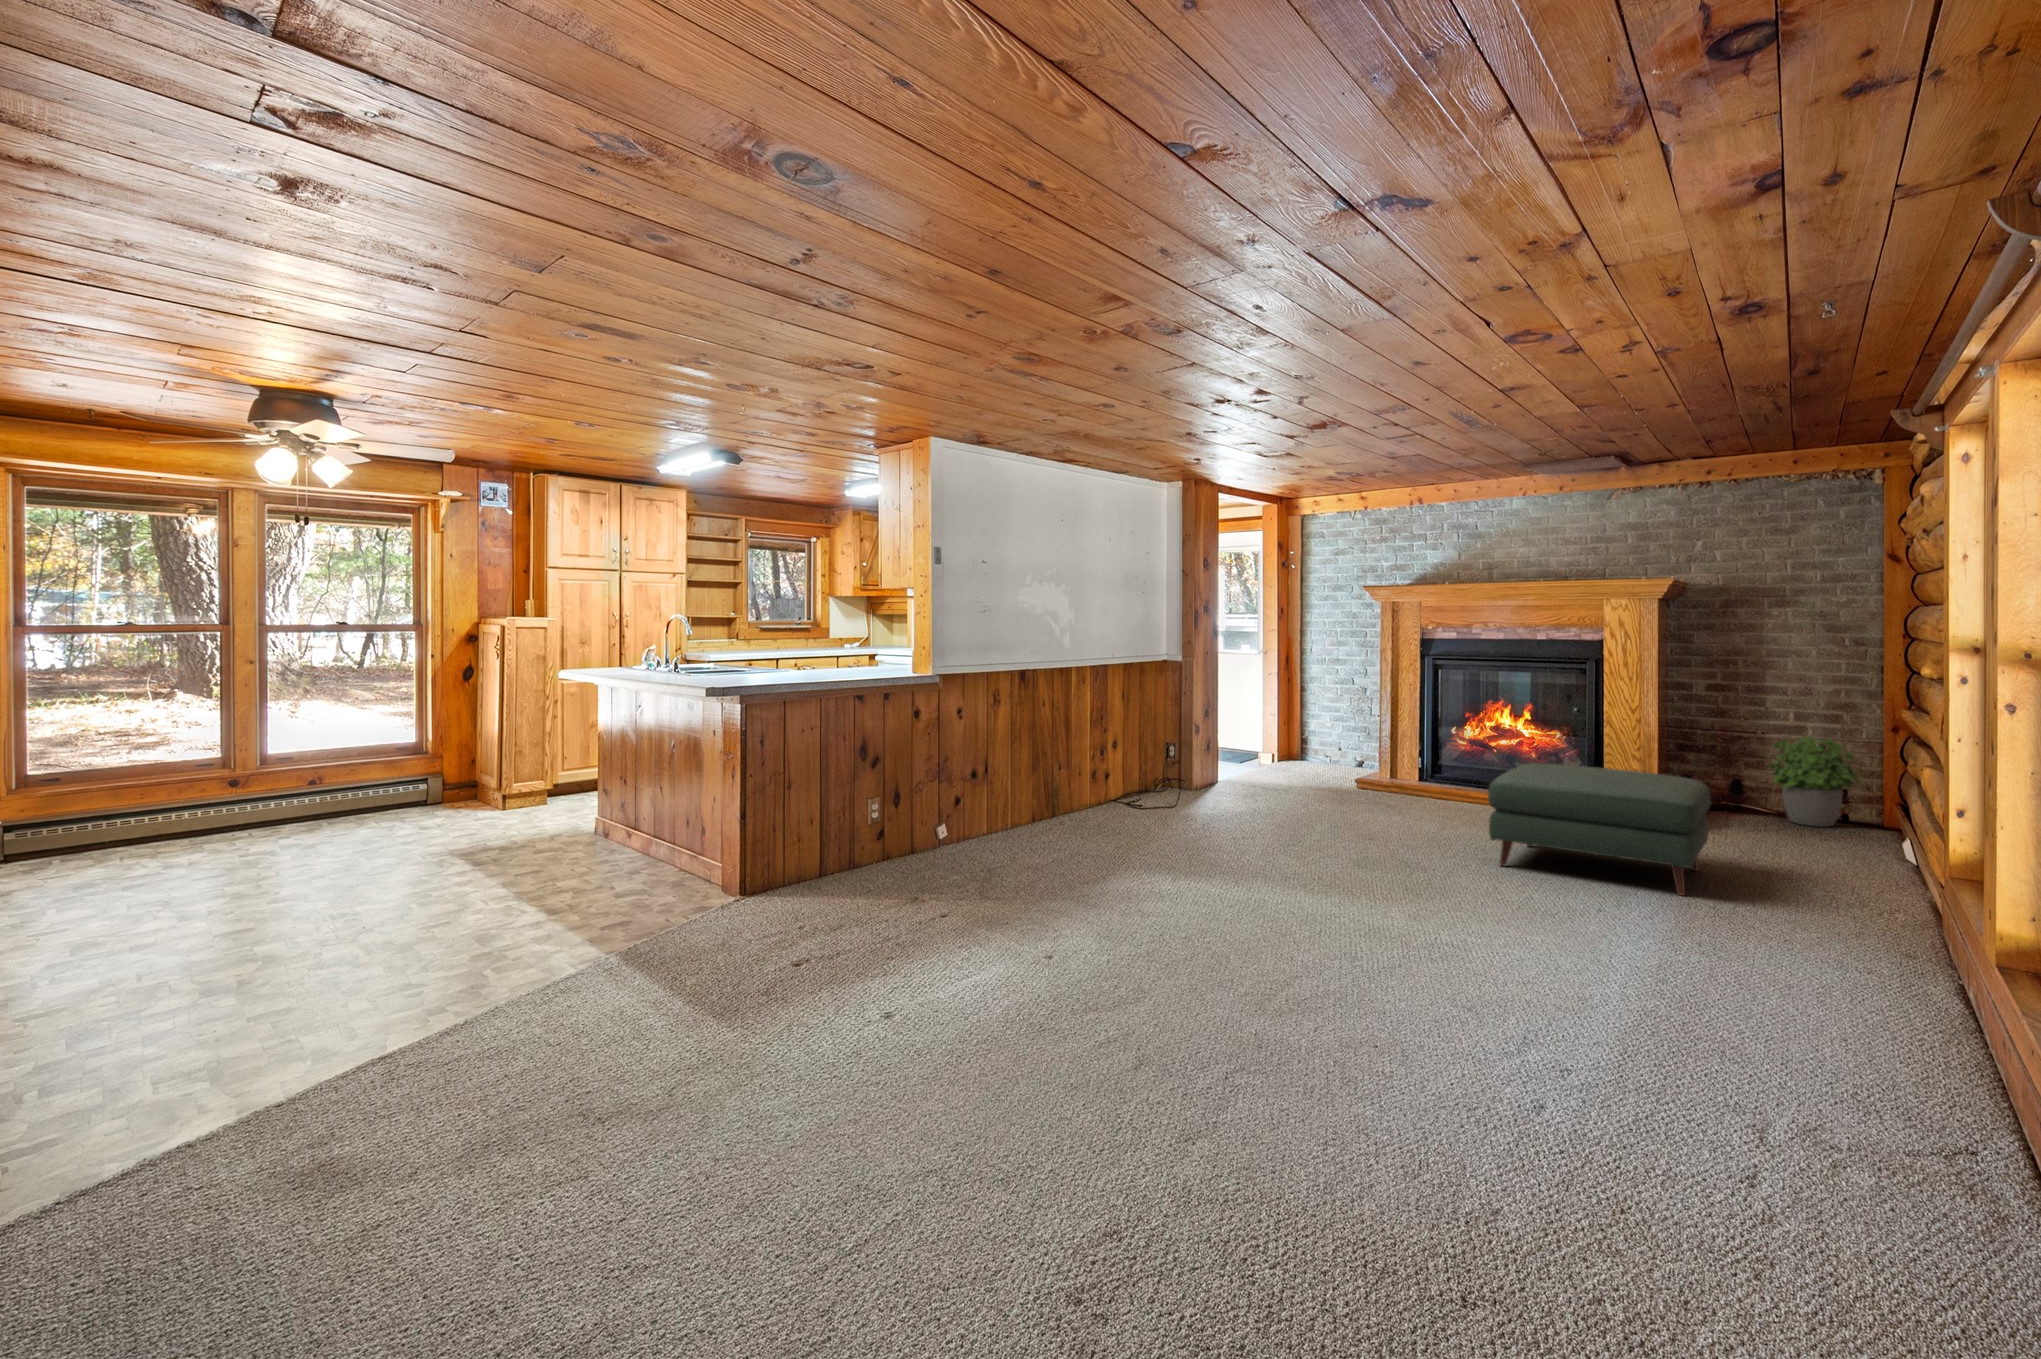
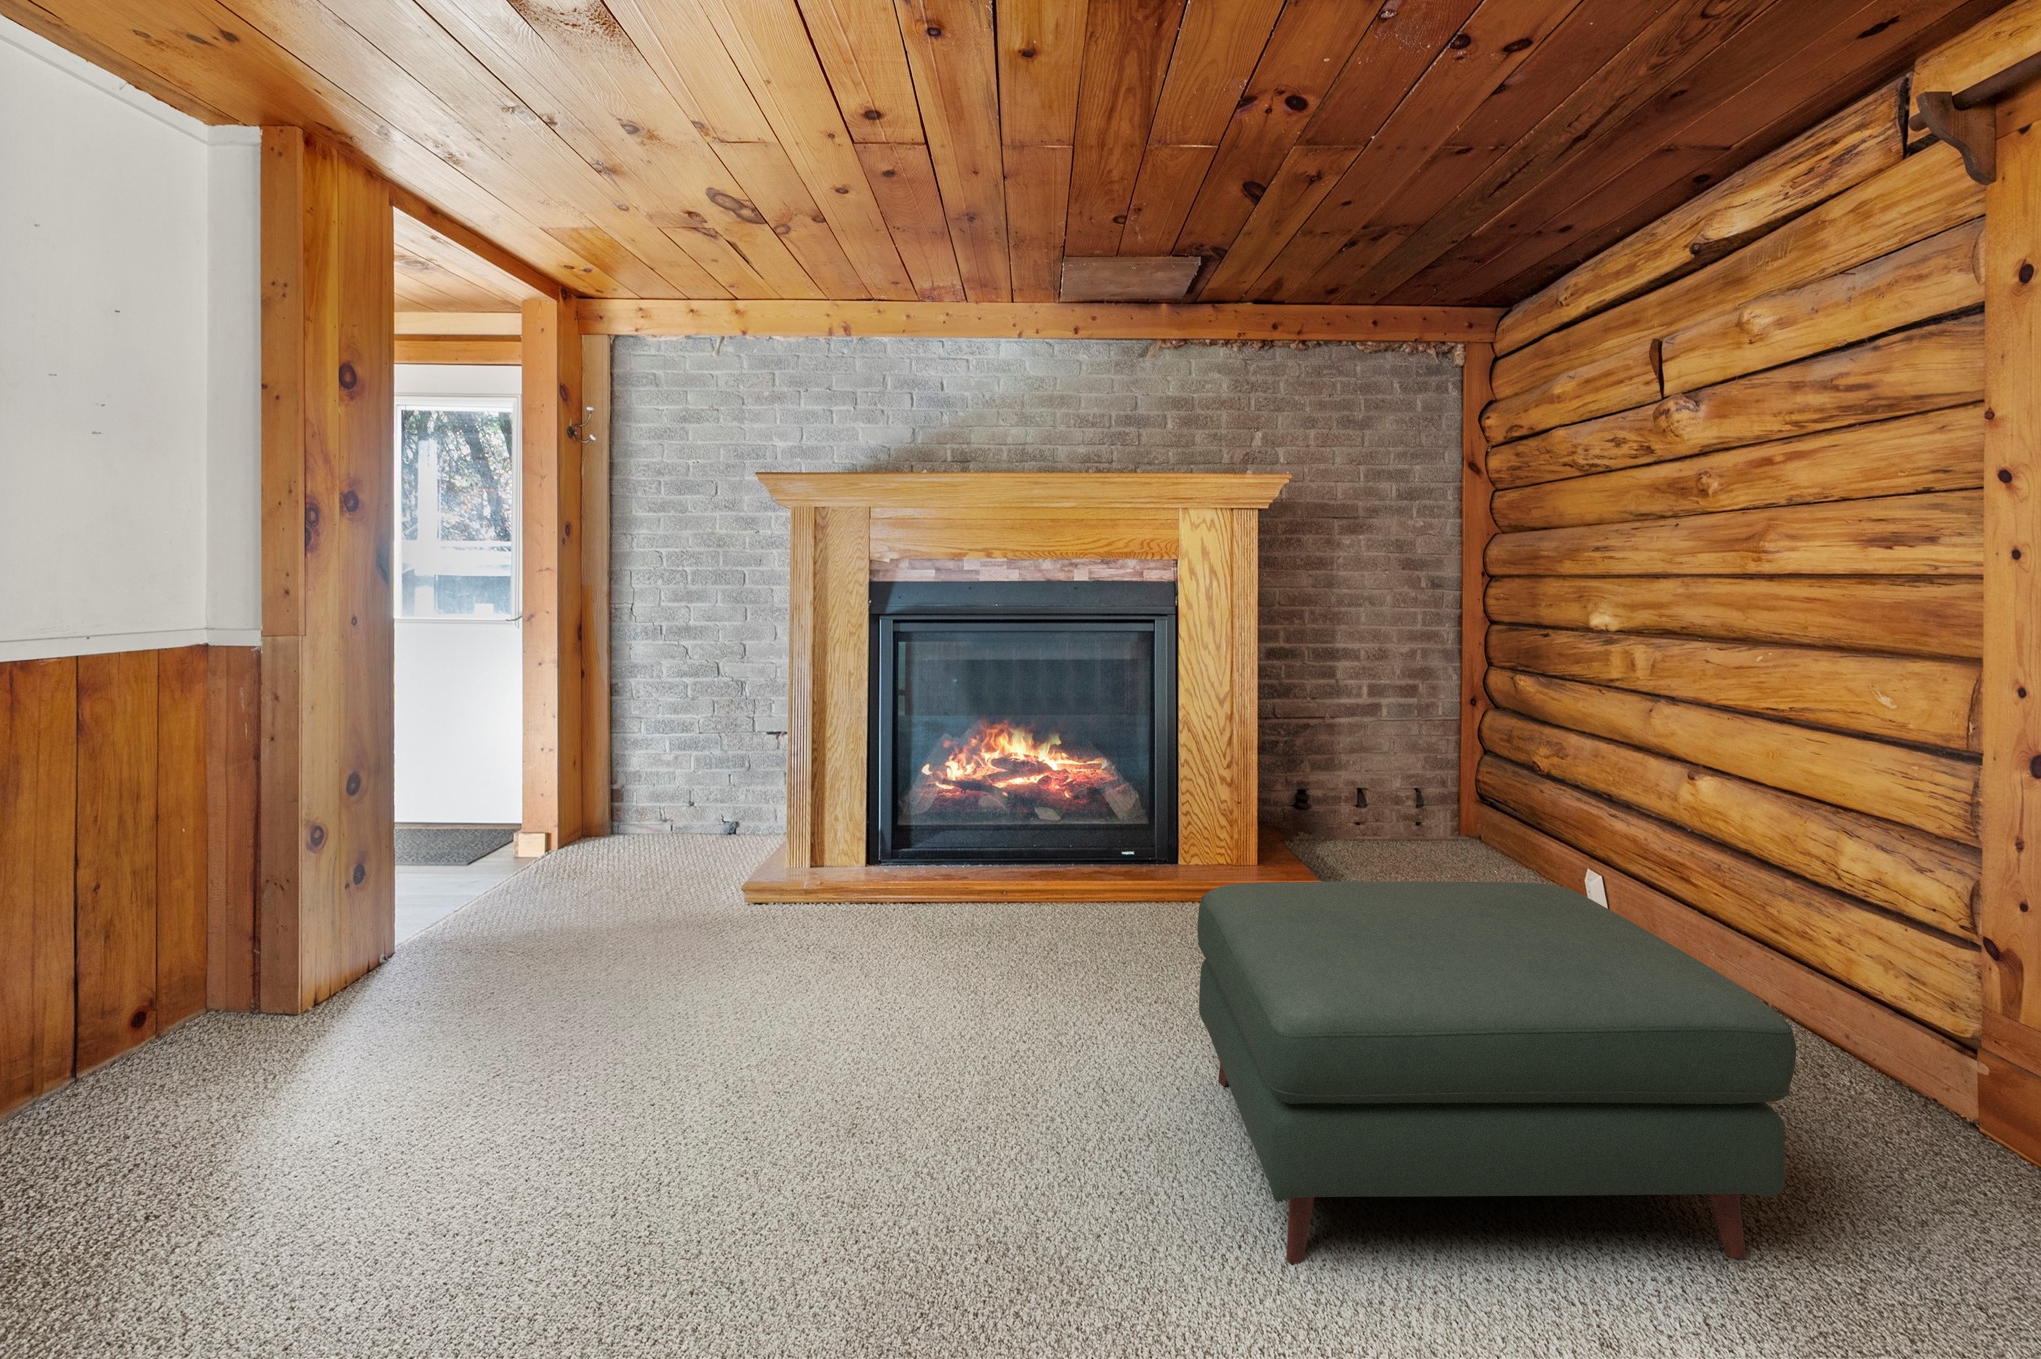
potted plant: present [1769,735,1863,827] -> none [1358,724,1479,859]

